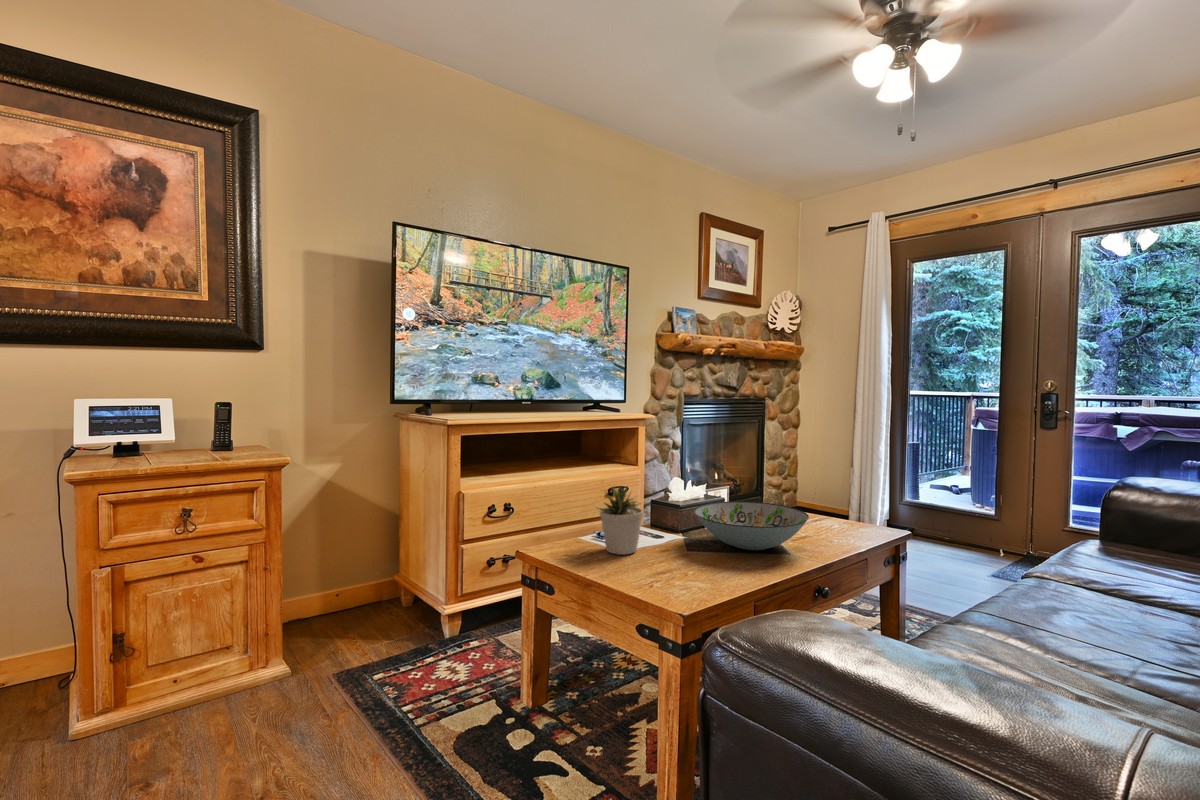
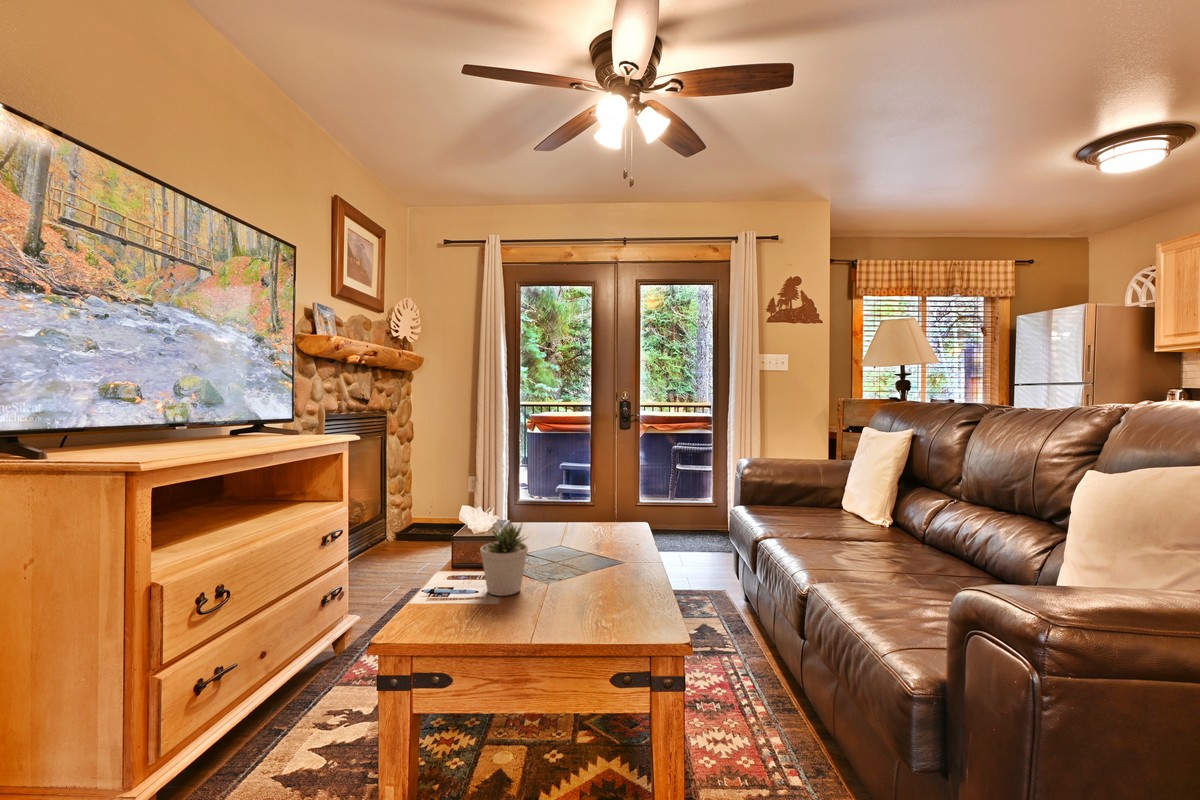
decorative bowl: present [694,501,809,551] -> none [531,515,630,559]

